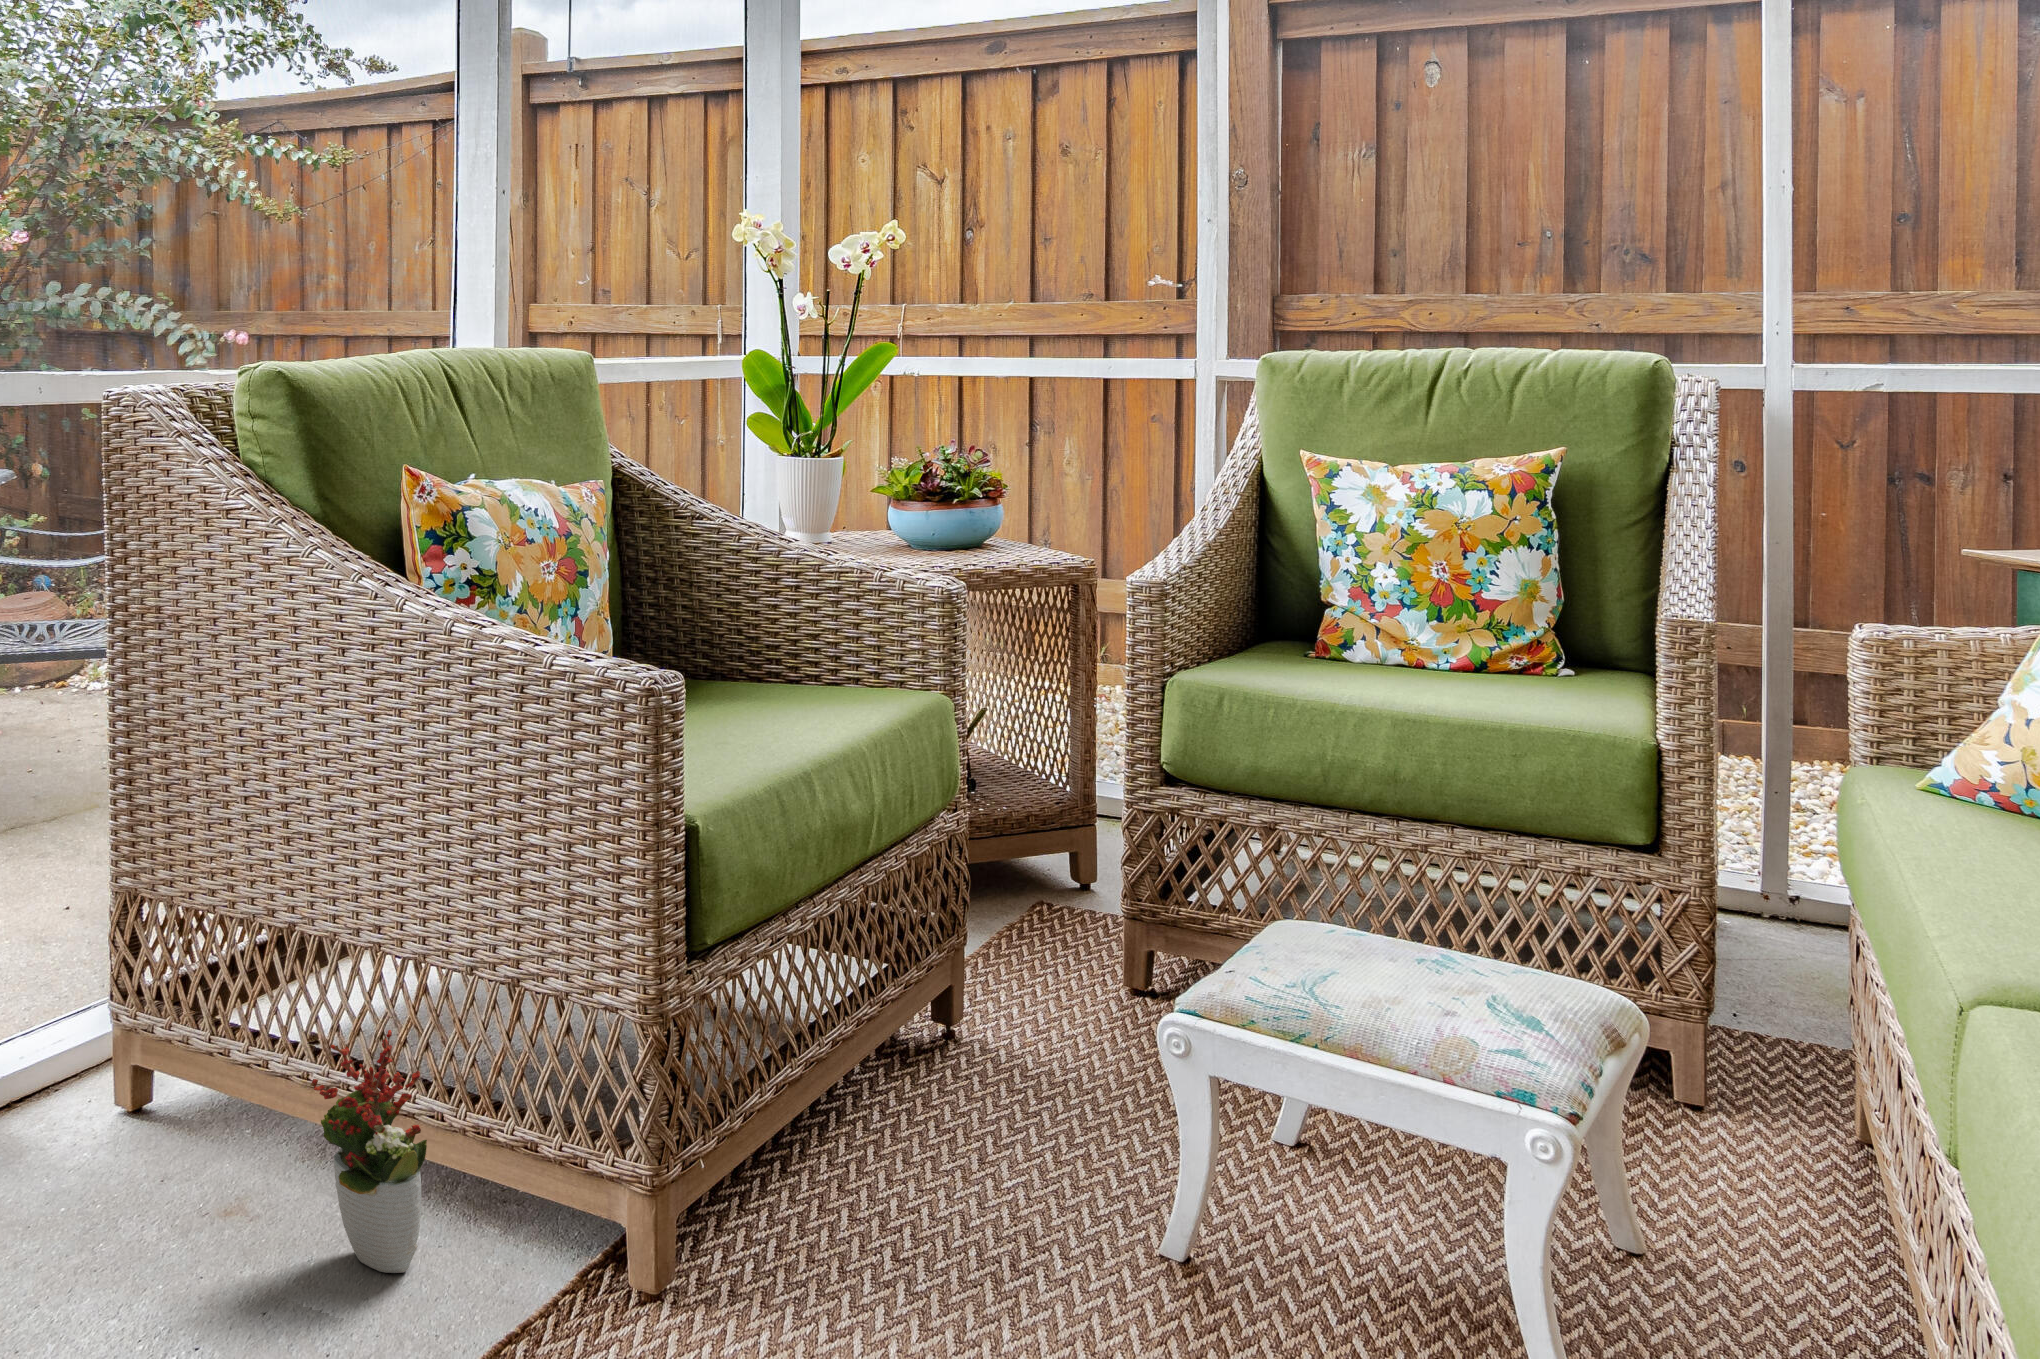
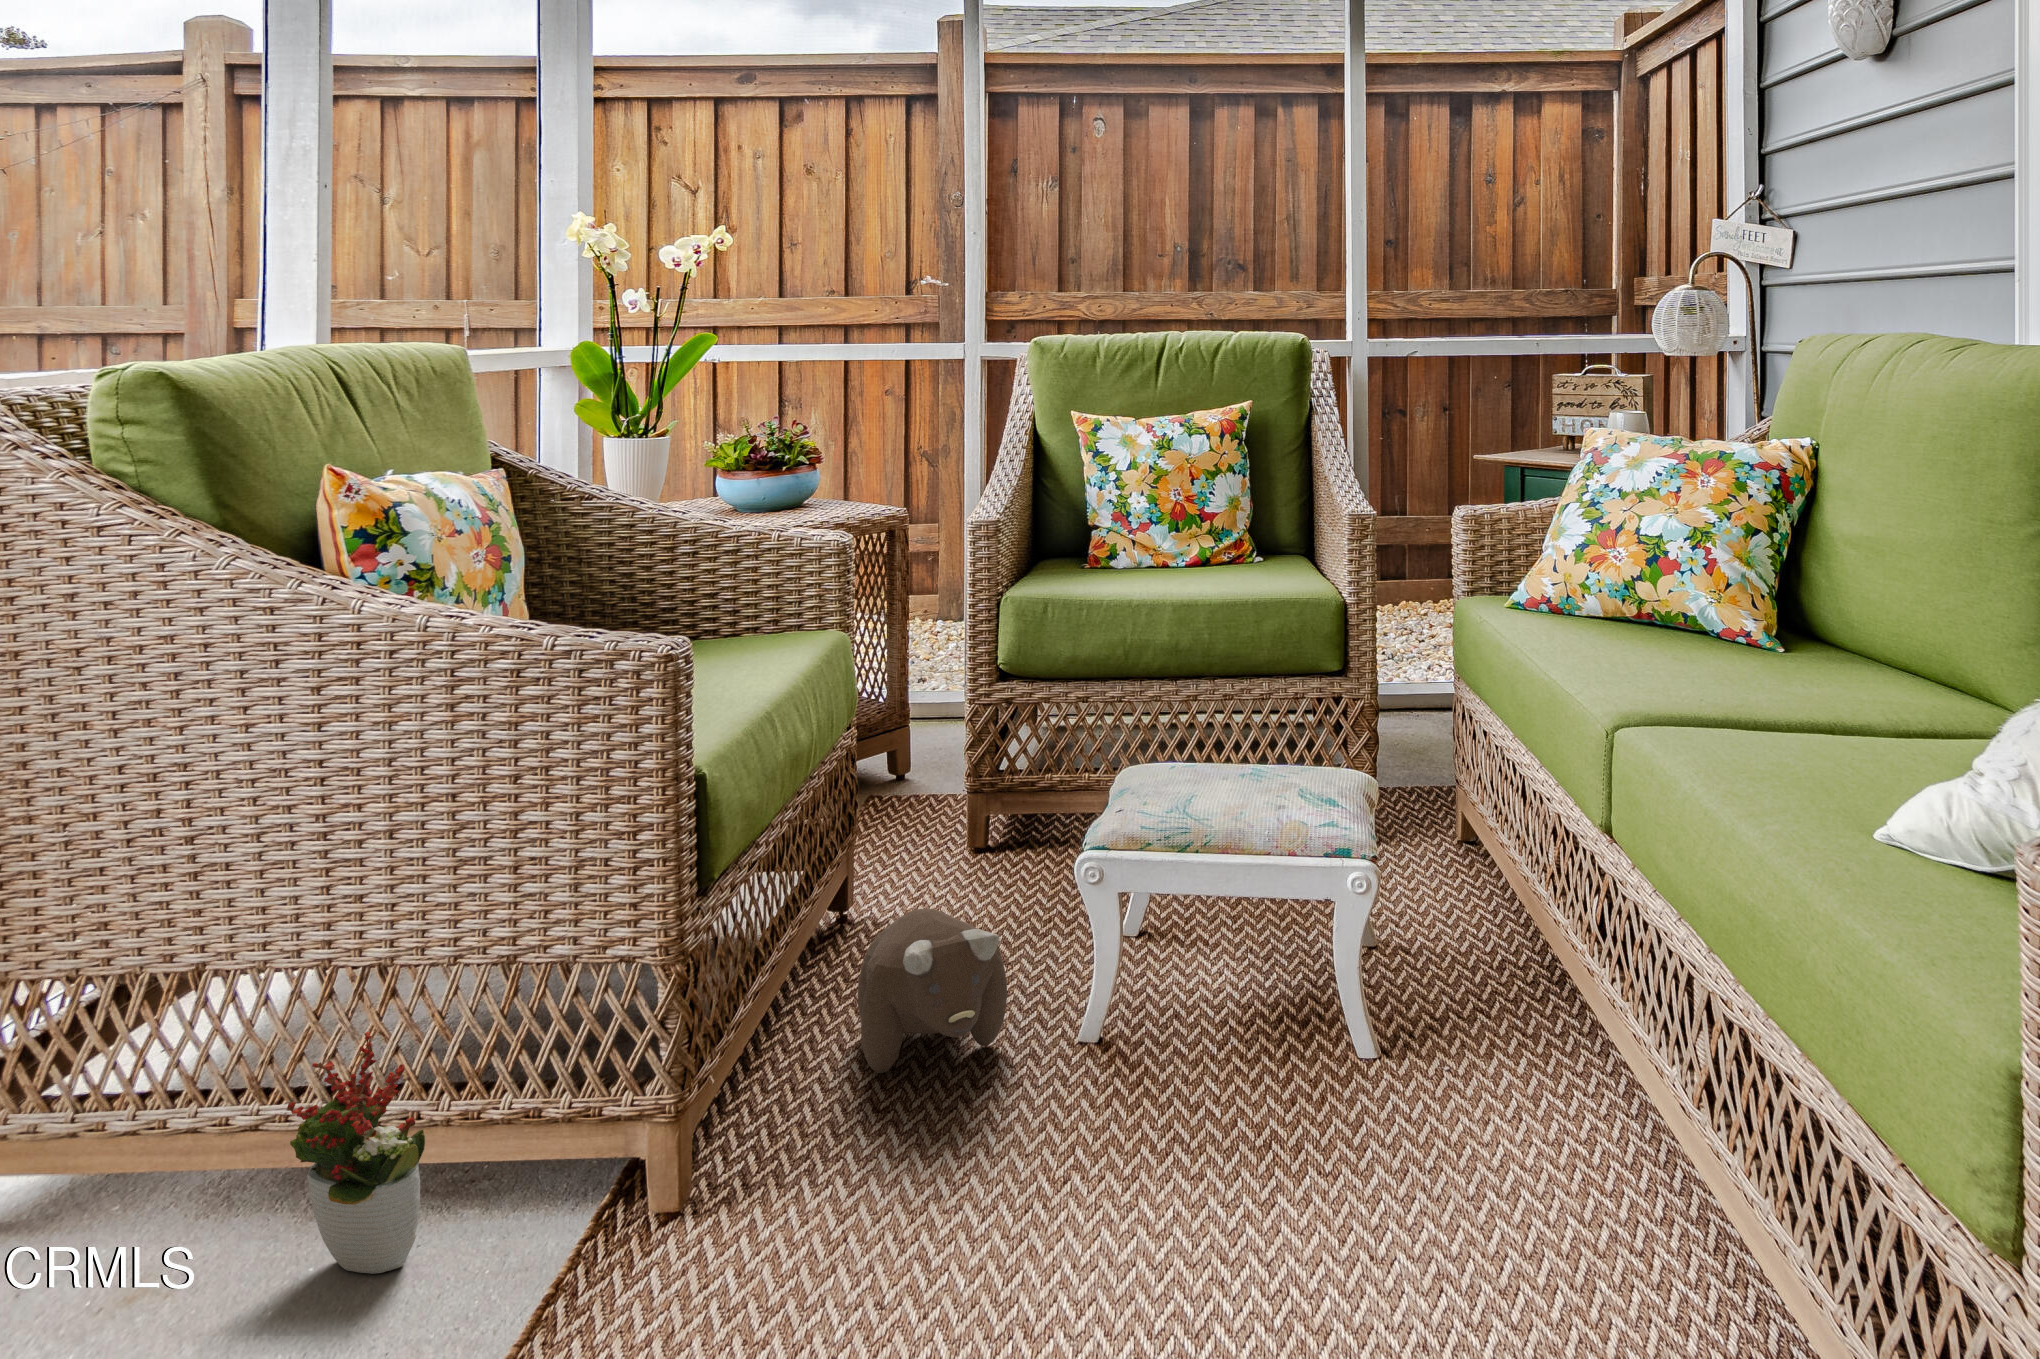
plush toy: none [893,1038,1072,1223] -> present [858,909,1007,1073]

